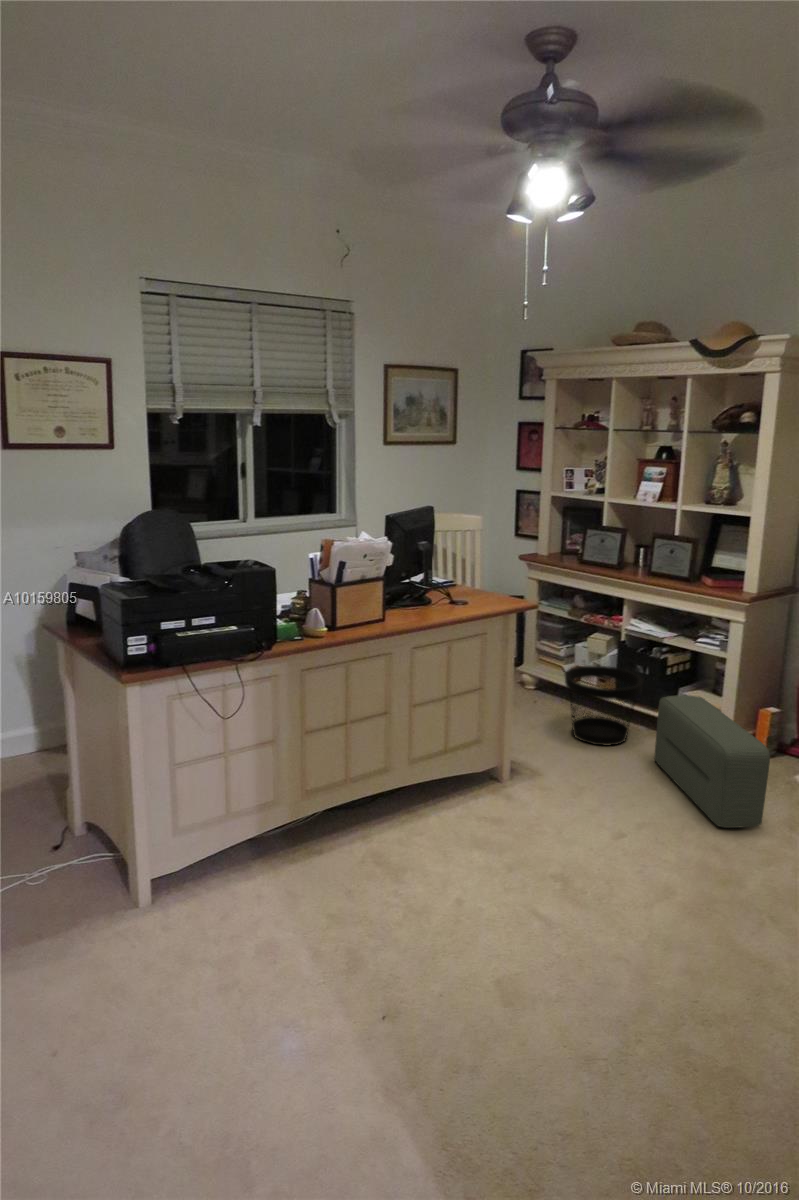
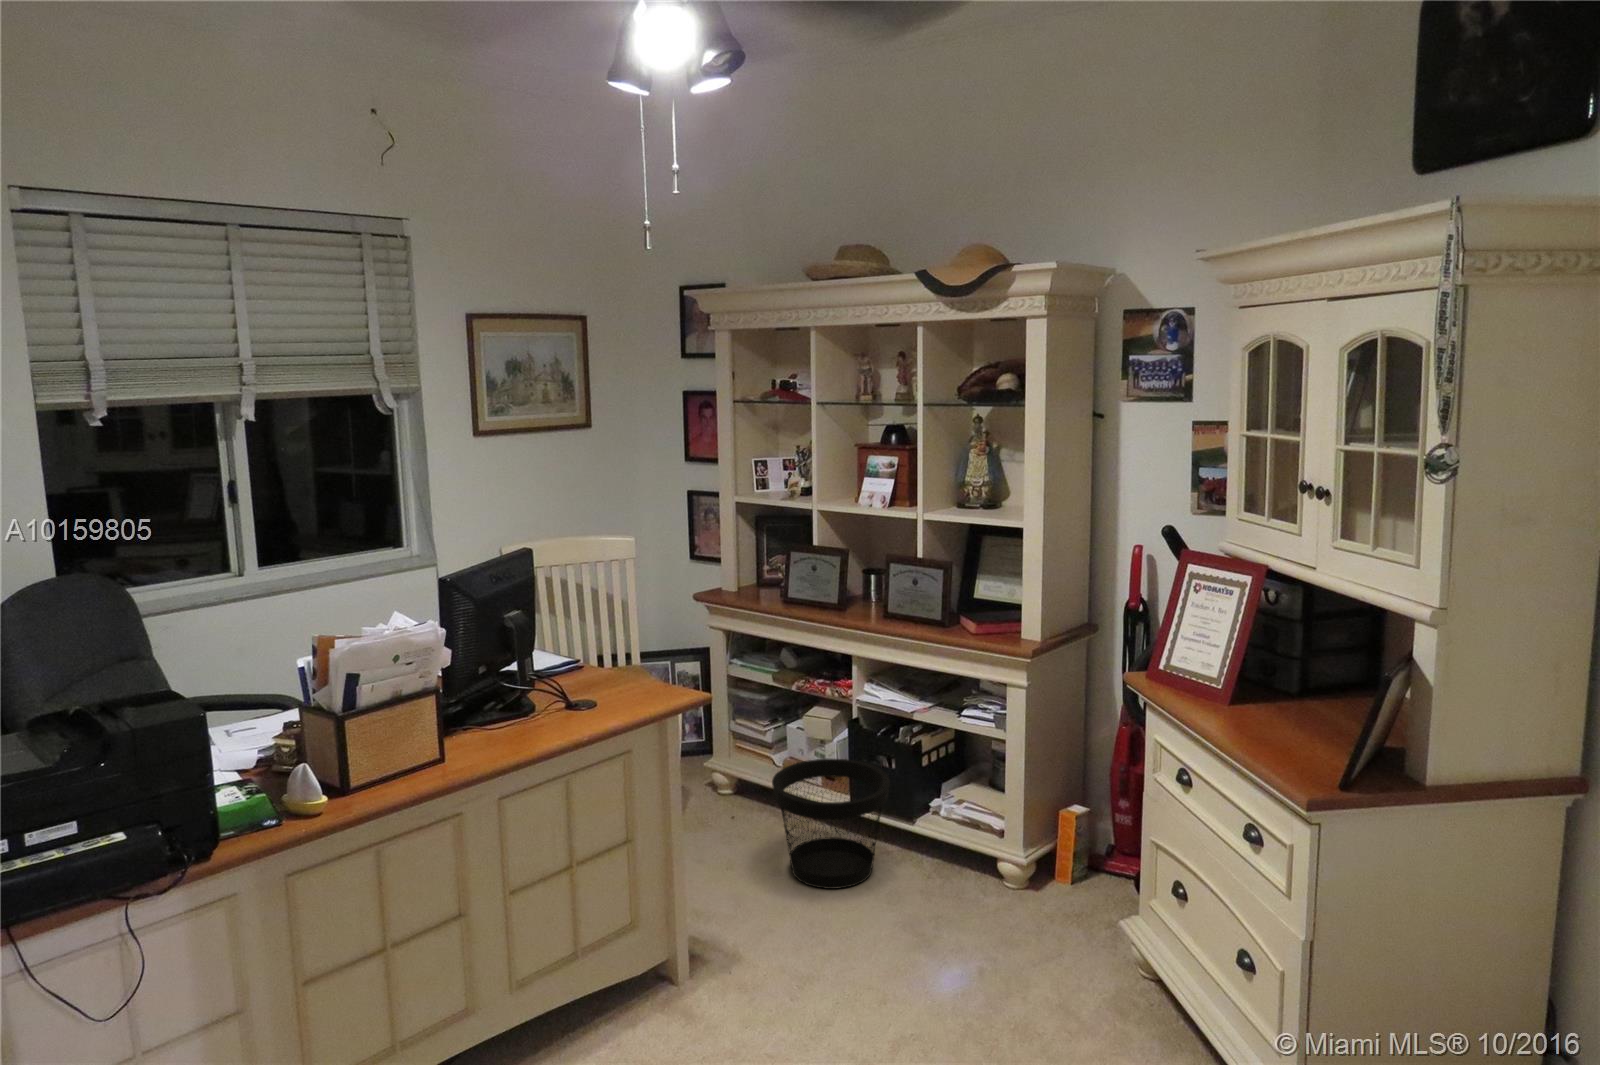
pouf: present [654,695,770,828] -> none [914,803,1083,1027]

